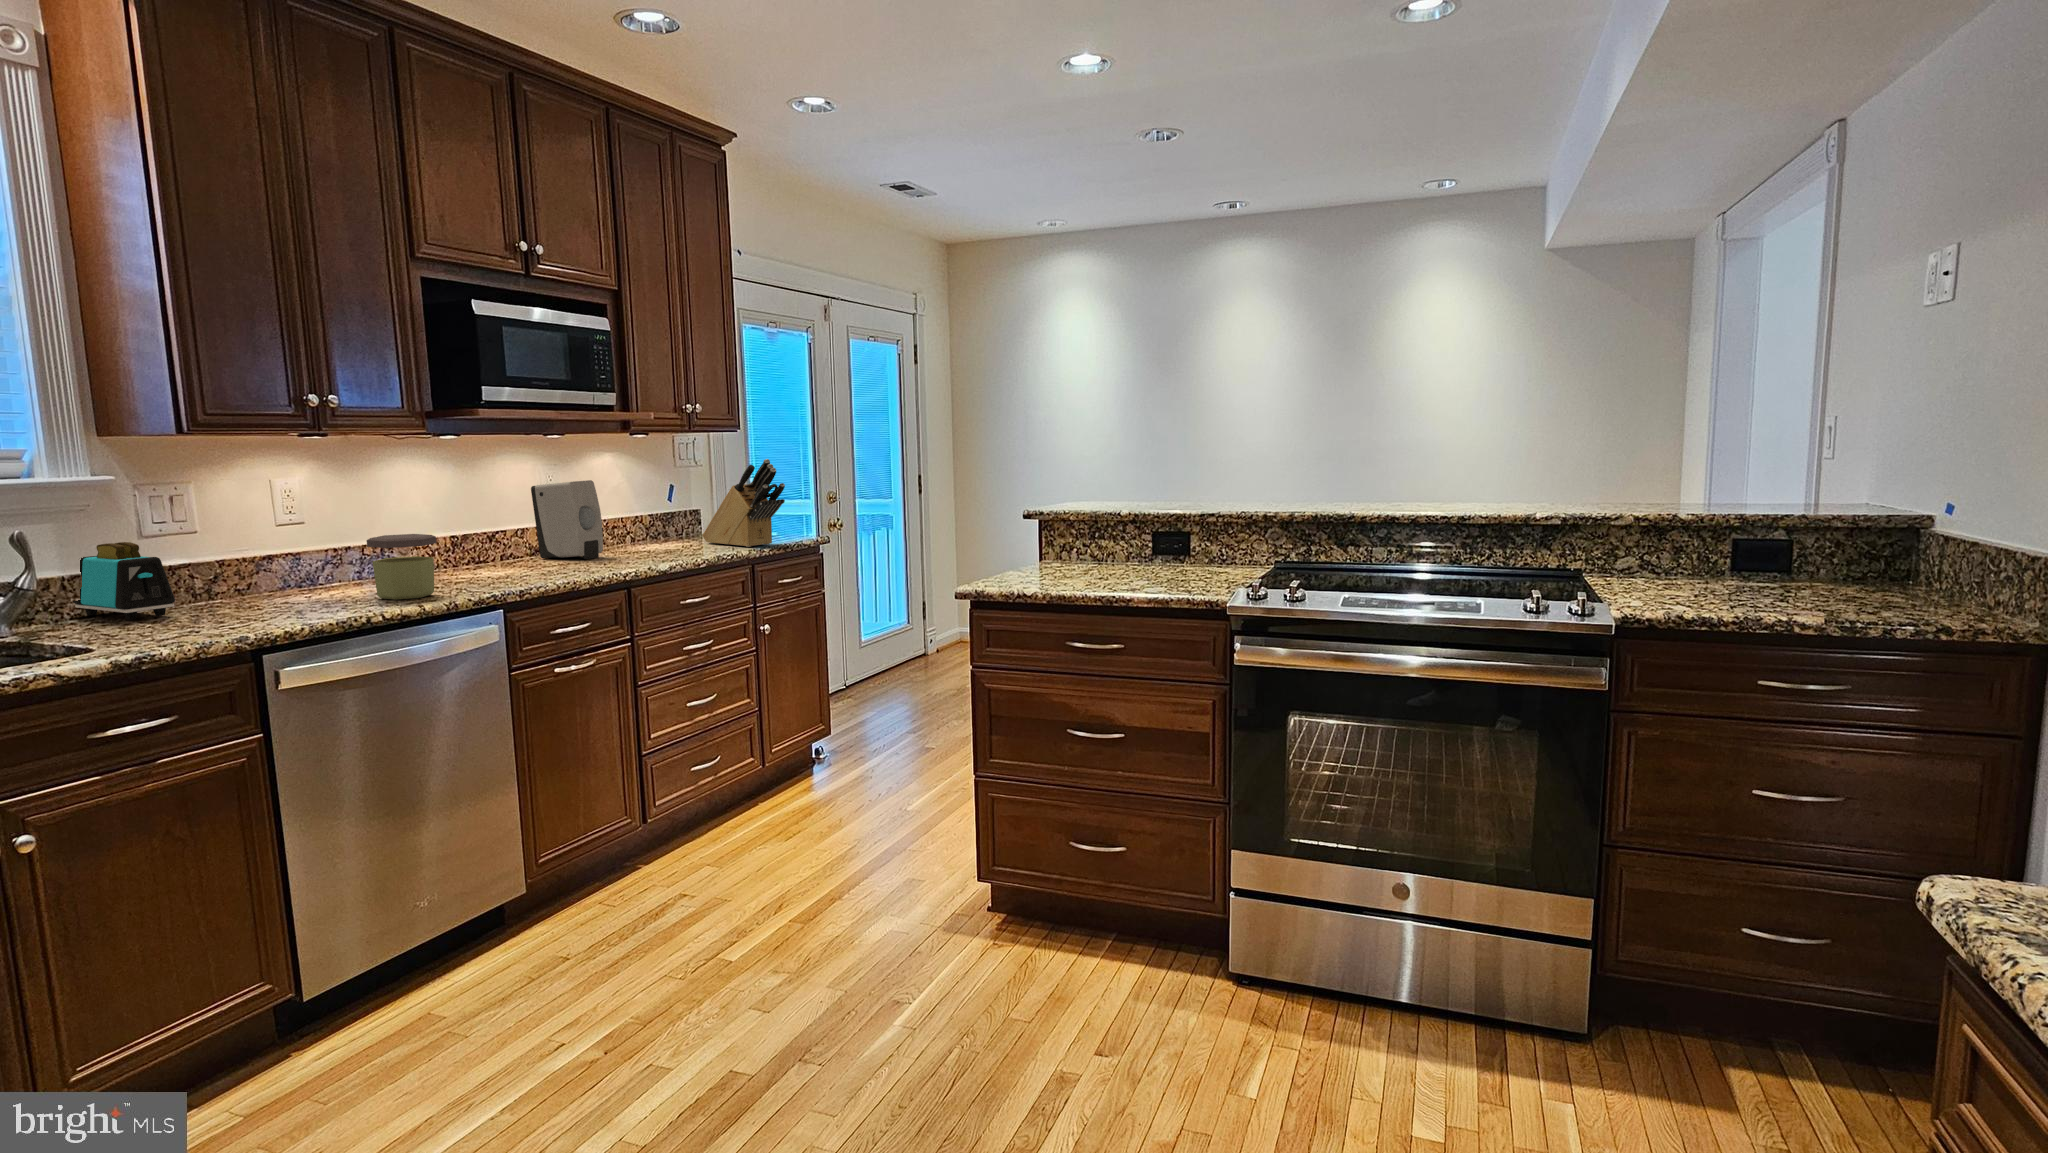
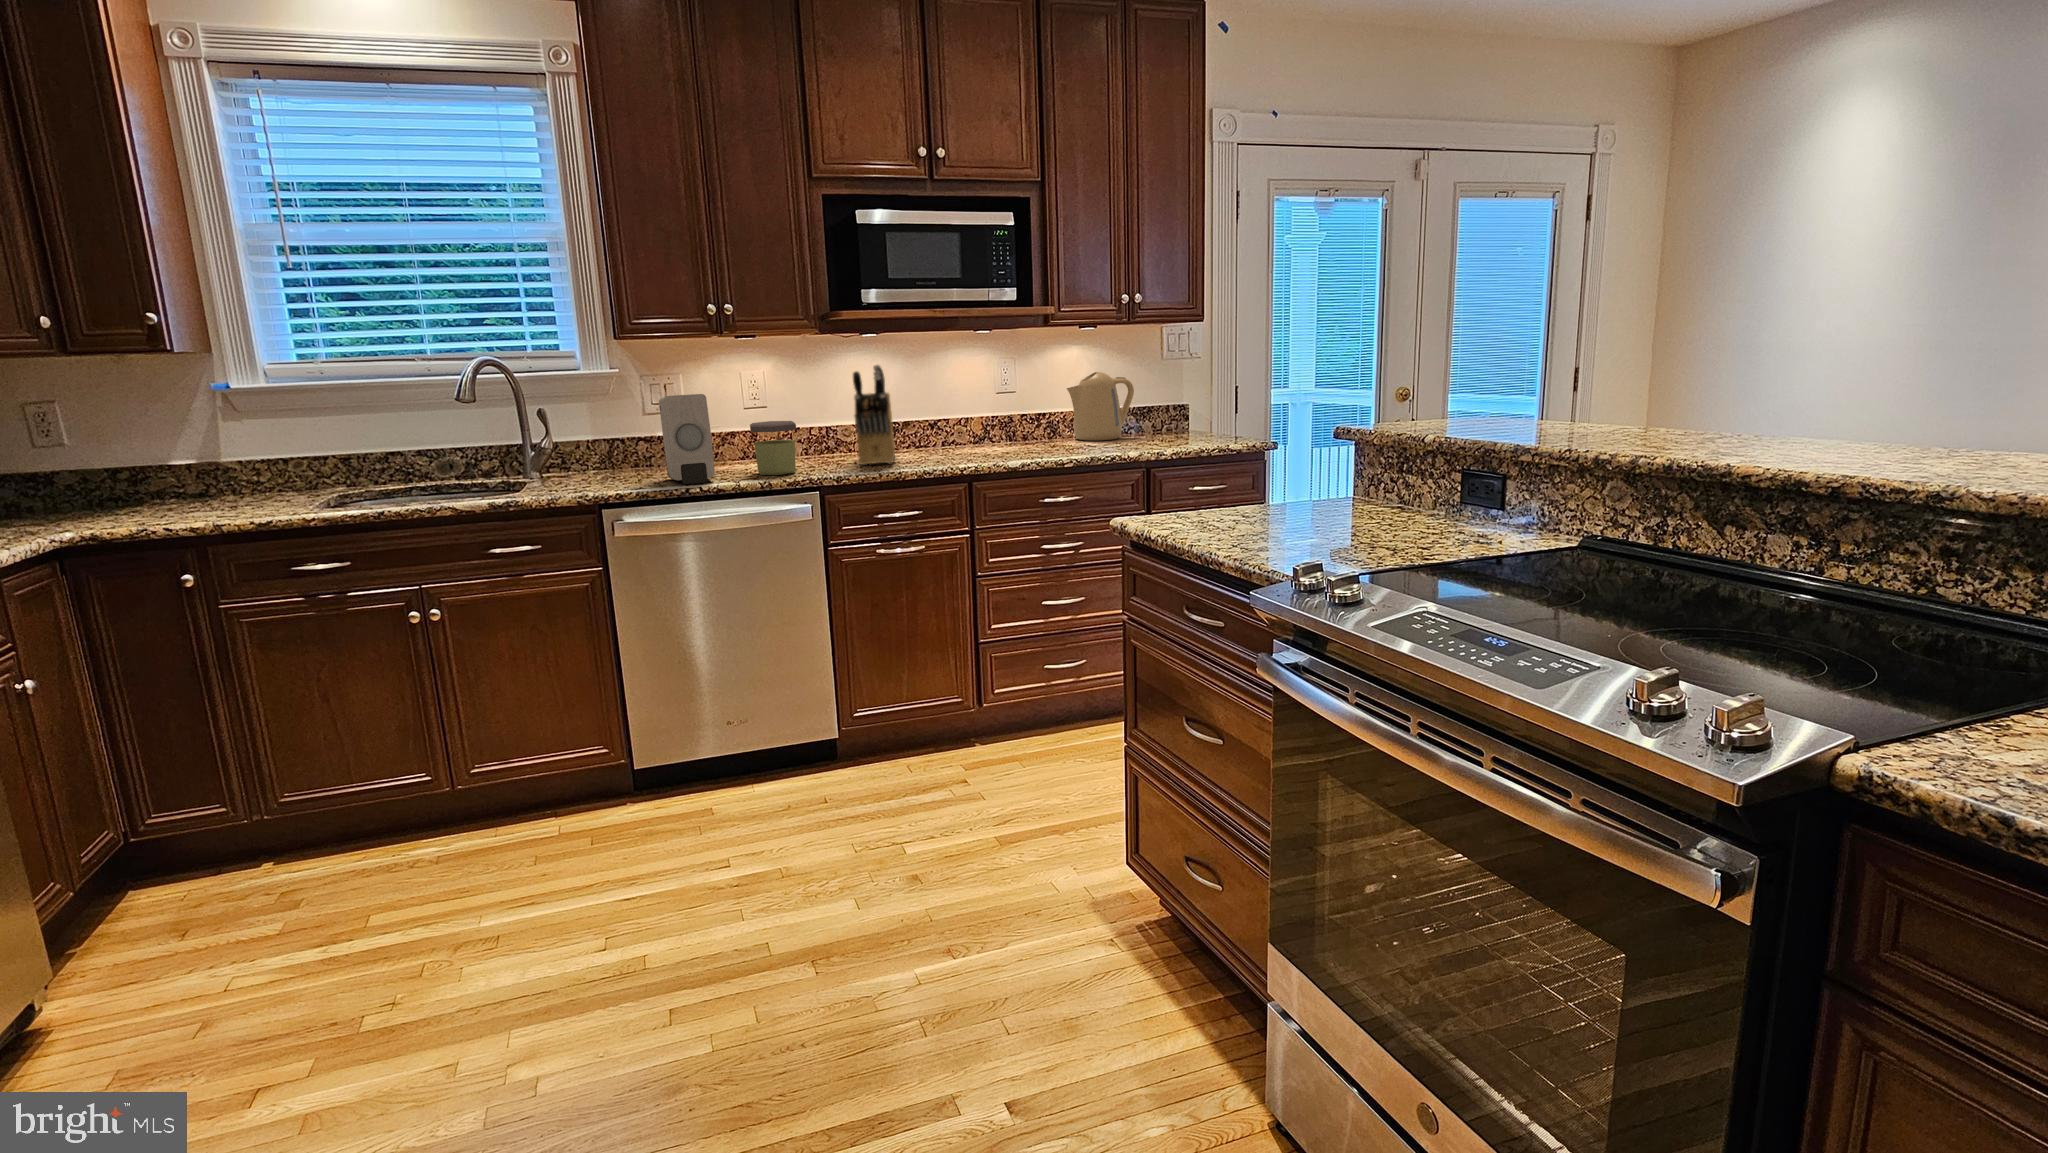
knife block: present [702,459,785,547] -> present [853,365,895,465]
kettle: none [610,478,670,547] -> present [1067,372,1134,441]
soap dispenser: present [531,480,603,559] -> present [659,394,715,484]
toaster: present [73,542,175,620] -> none [600,418,638,474]

